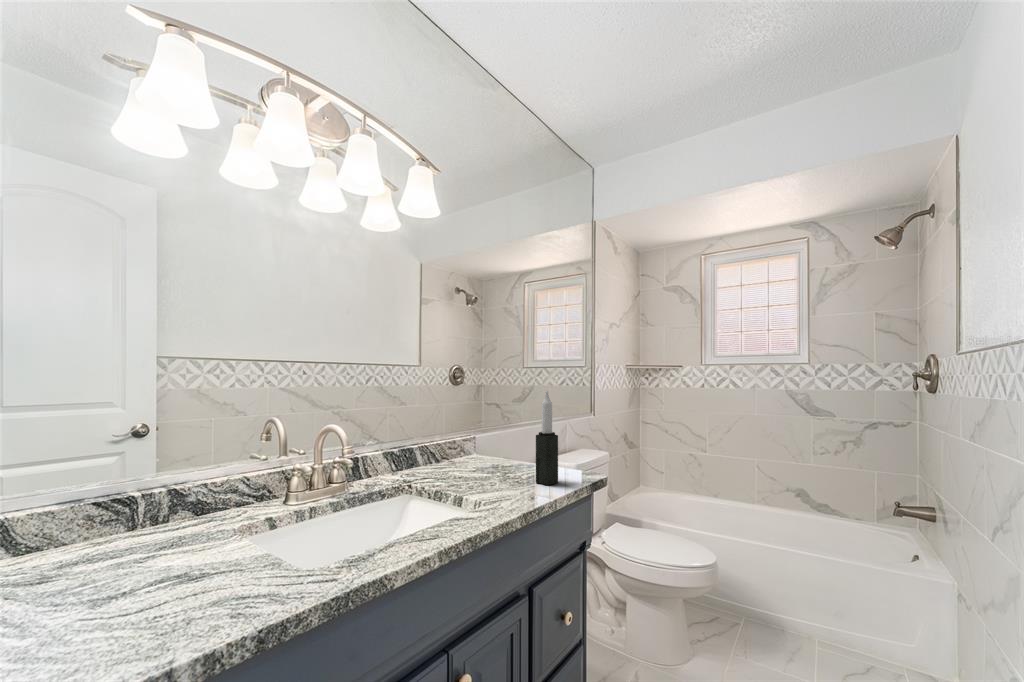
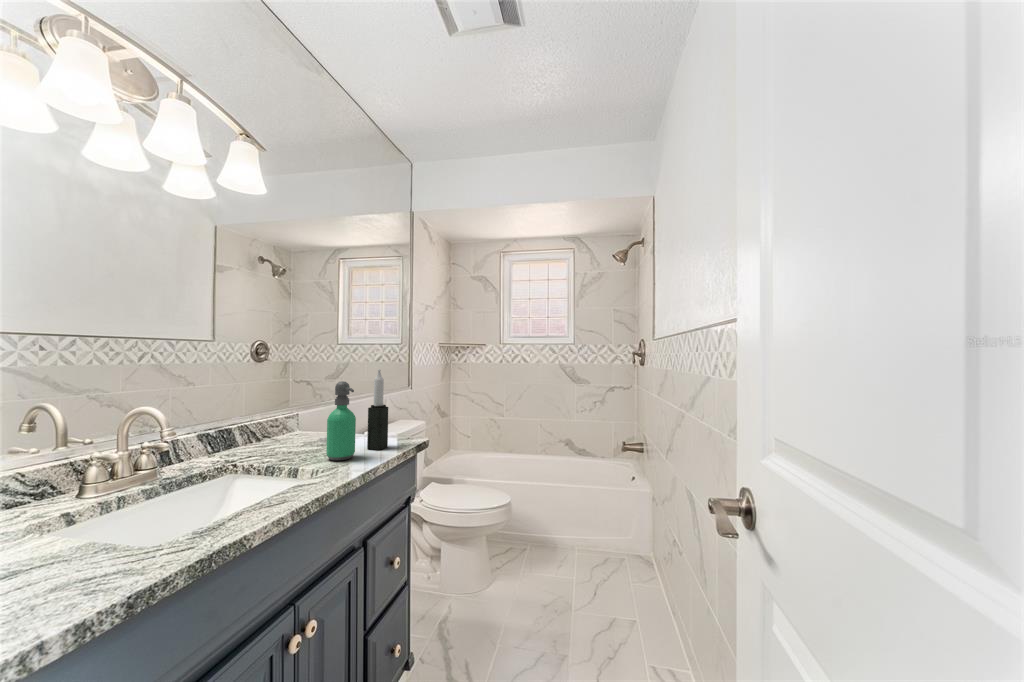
soap dispenser: none [491,404,521,493] -> present [326,381,356,460]

